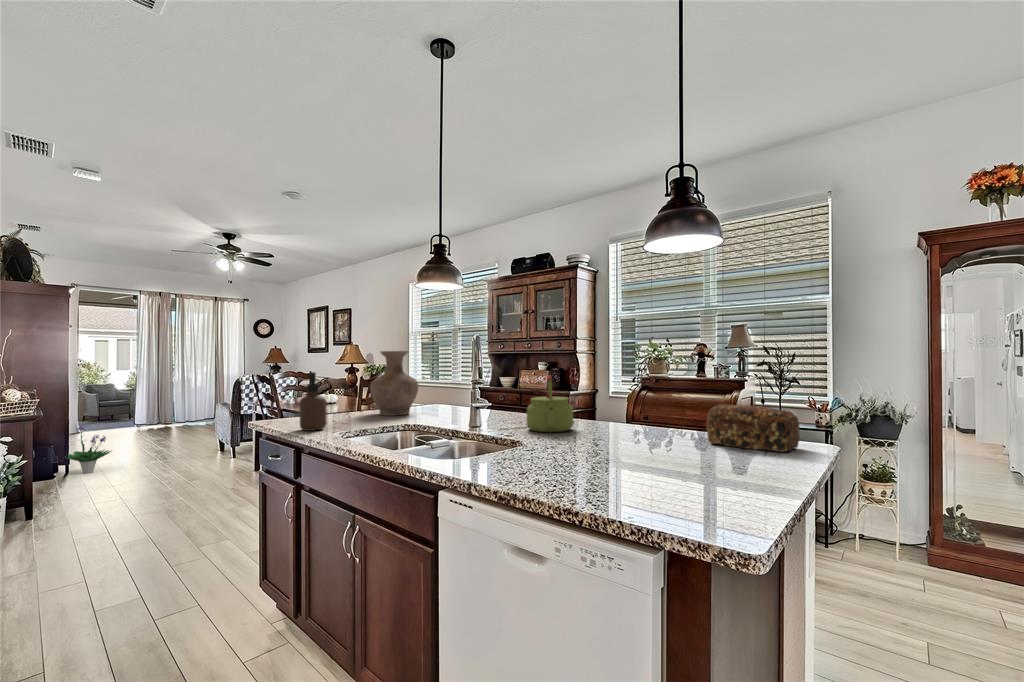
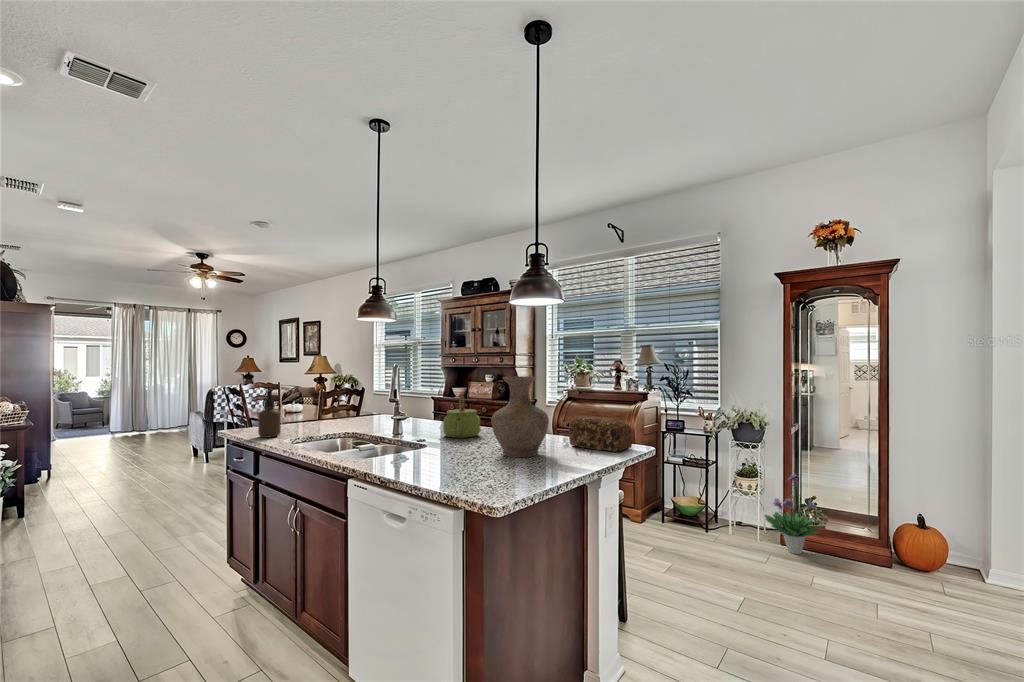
vase: present [370,351,418,416] -> present [491,376,549,457]
potted plant: present [65,424,111,473] -> present [765,474,823,554]

